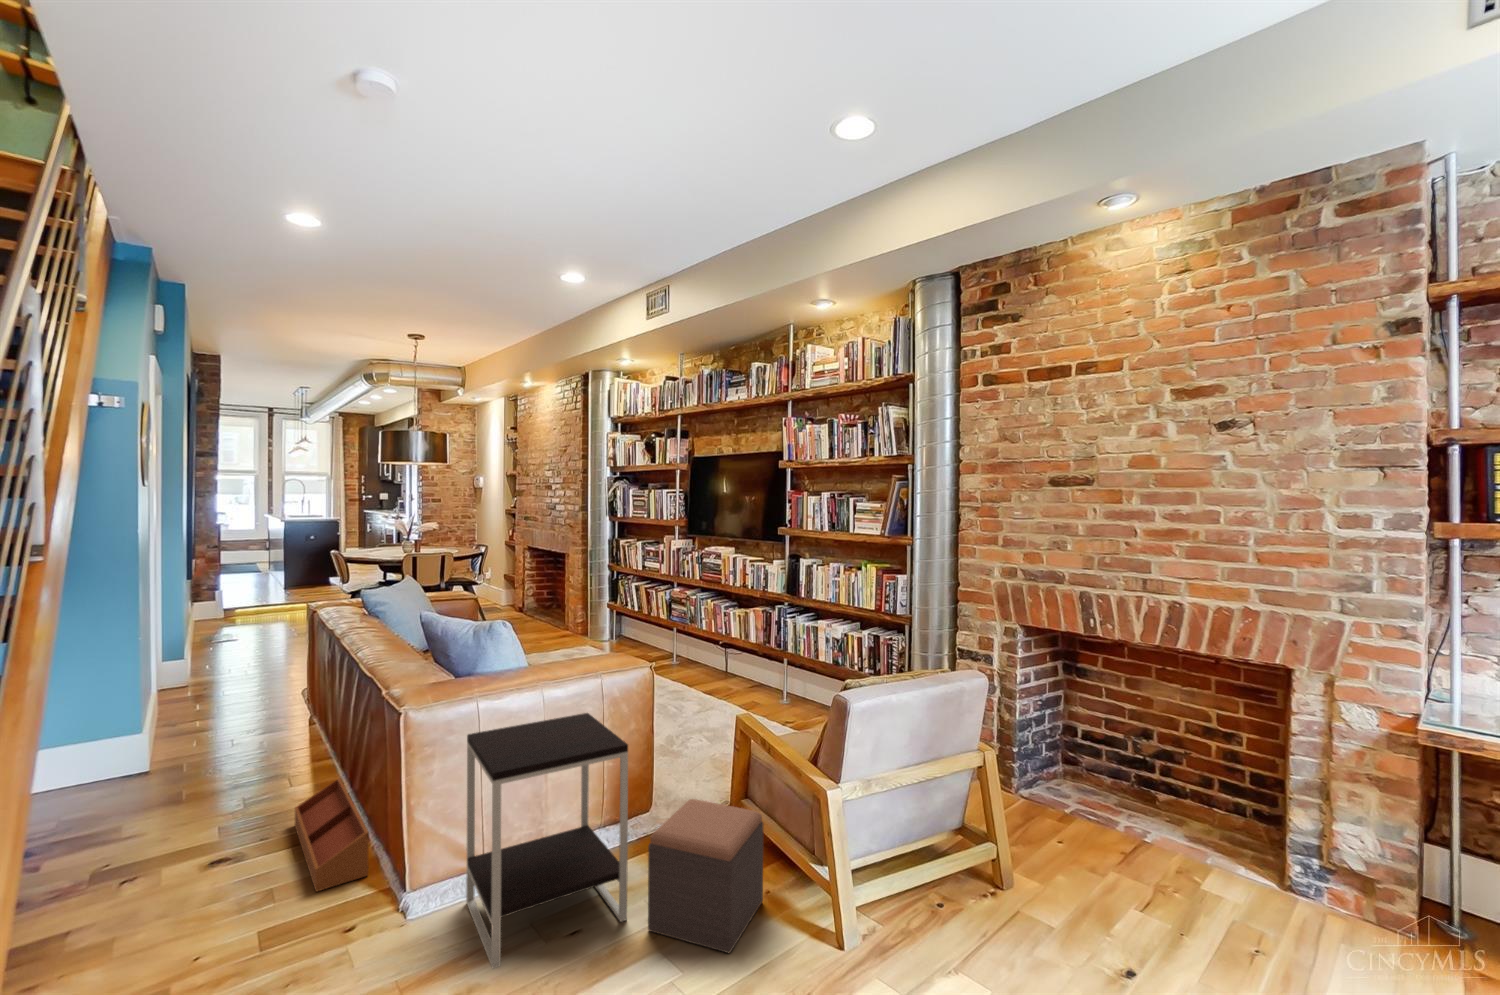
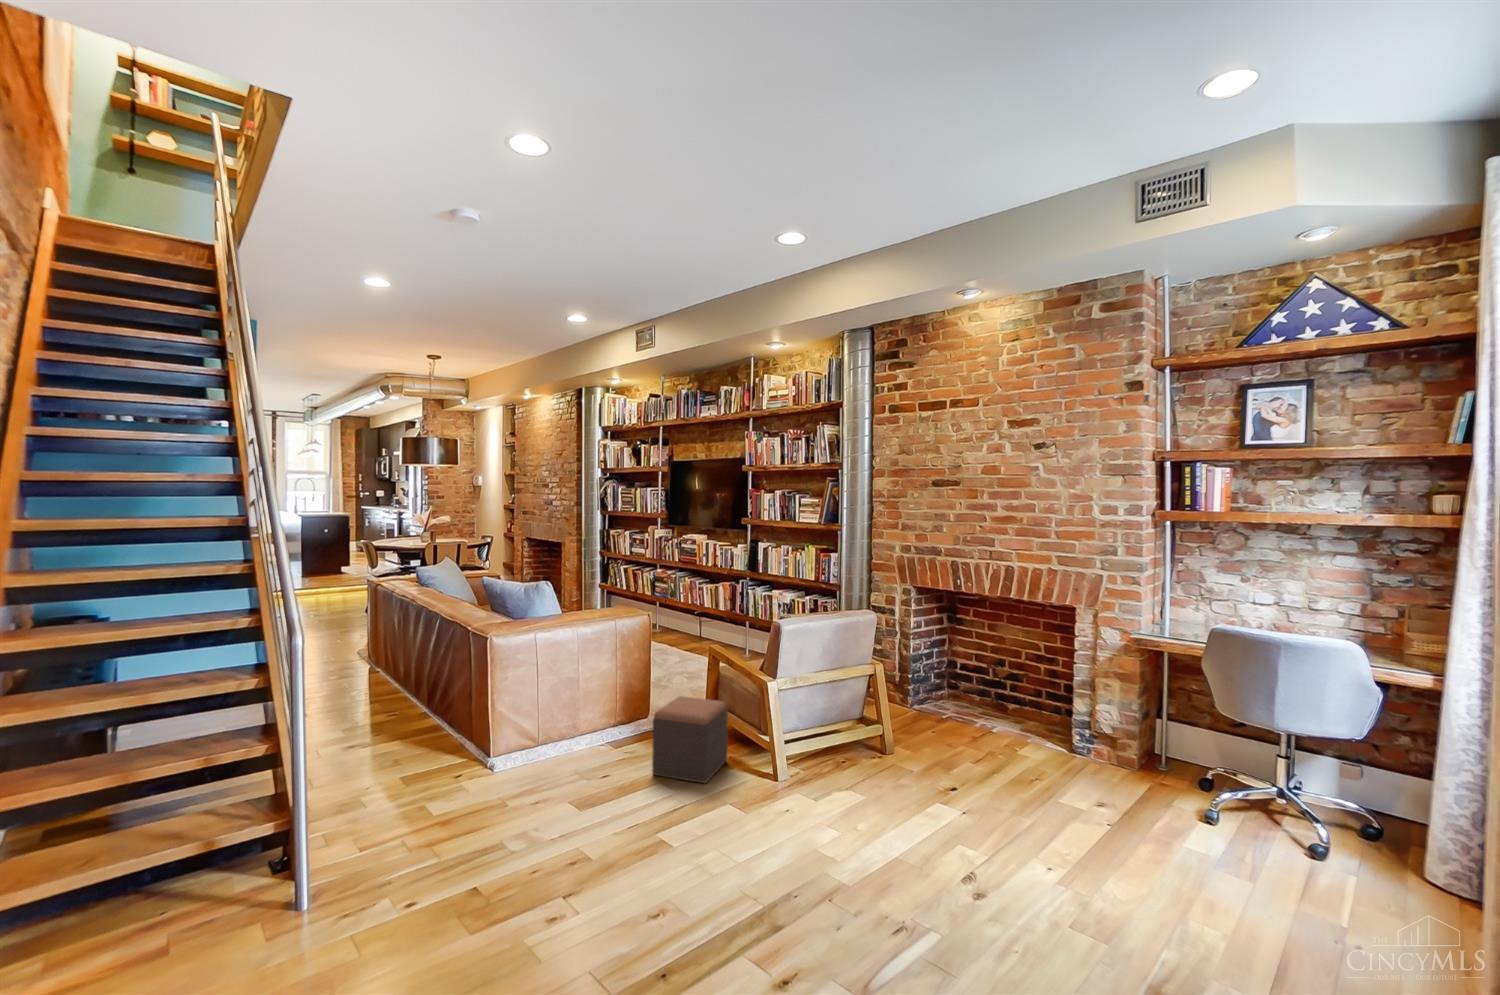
side table: present [466,713,628,968] -> none [529,641,639,792]
storage bin: present [295,778,369,891] -> none [392,696,458,761]

